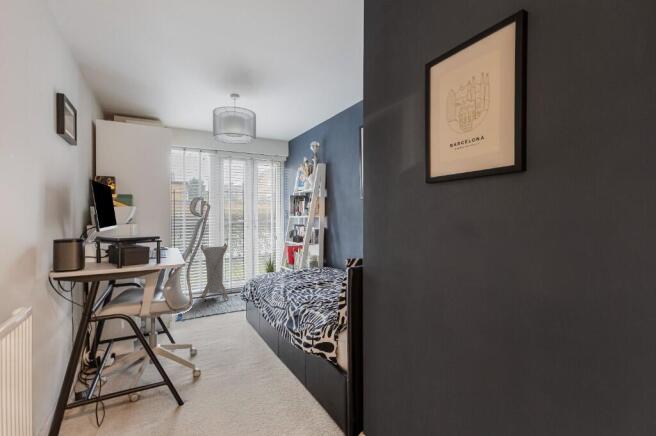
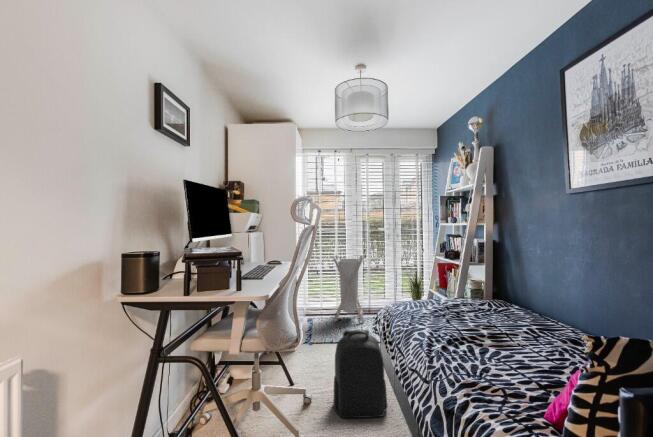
backpack: none [215,293,255,355] -> present [333,330,387,418]

